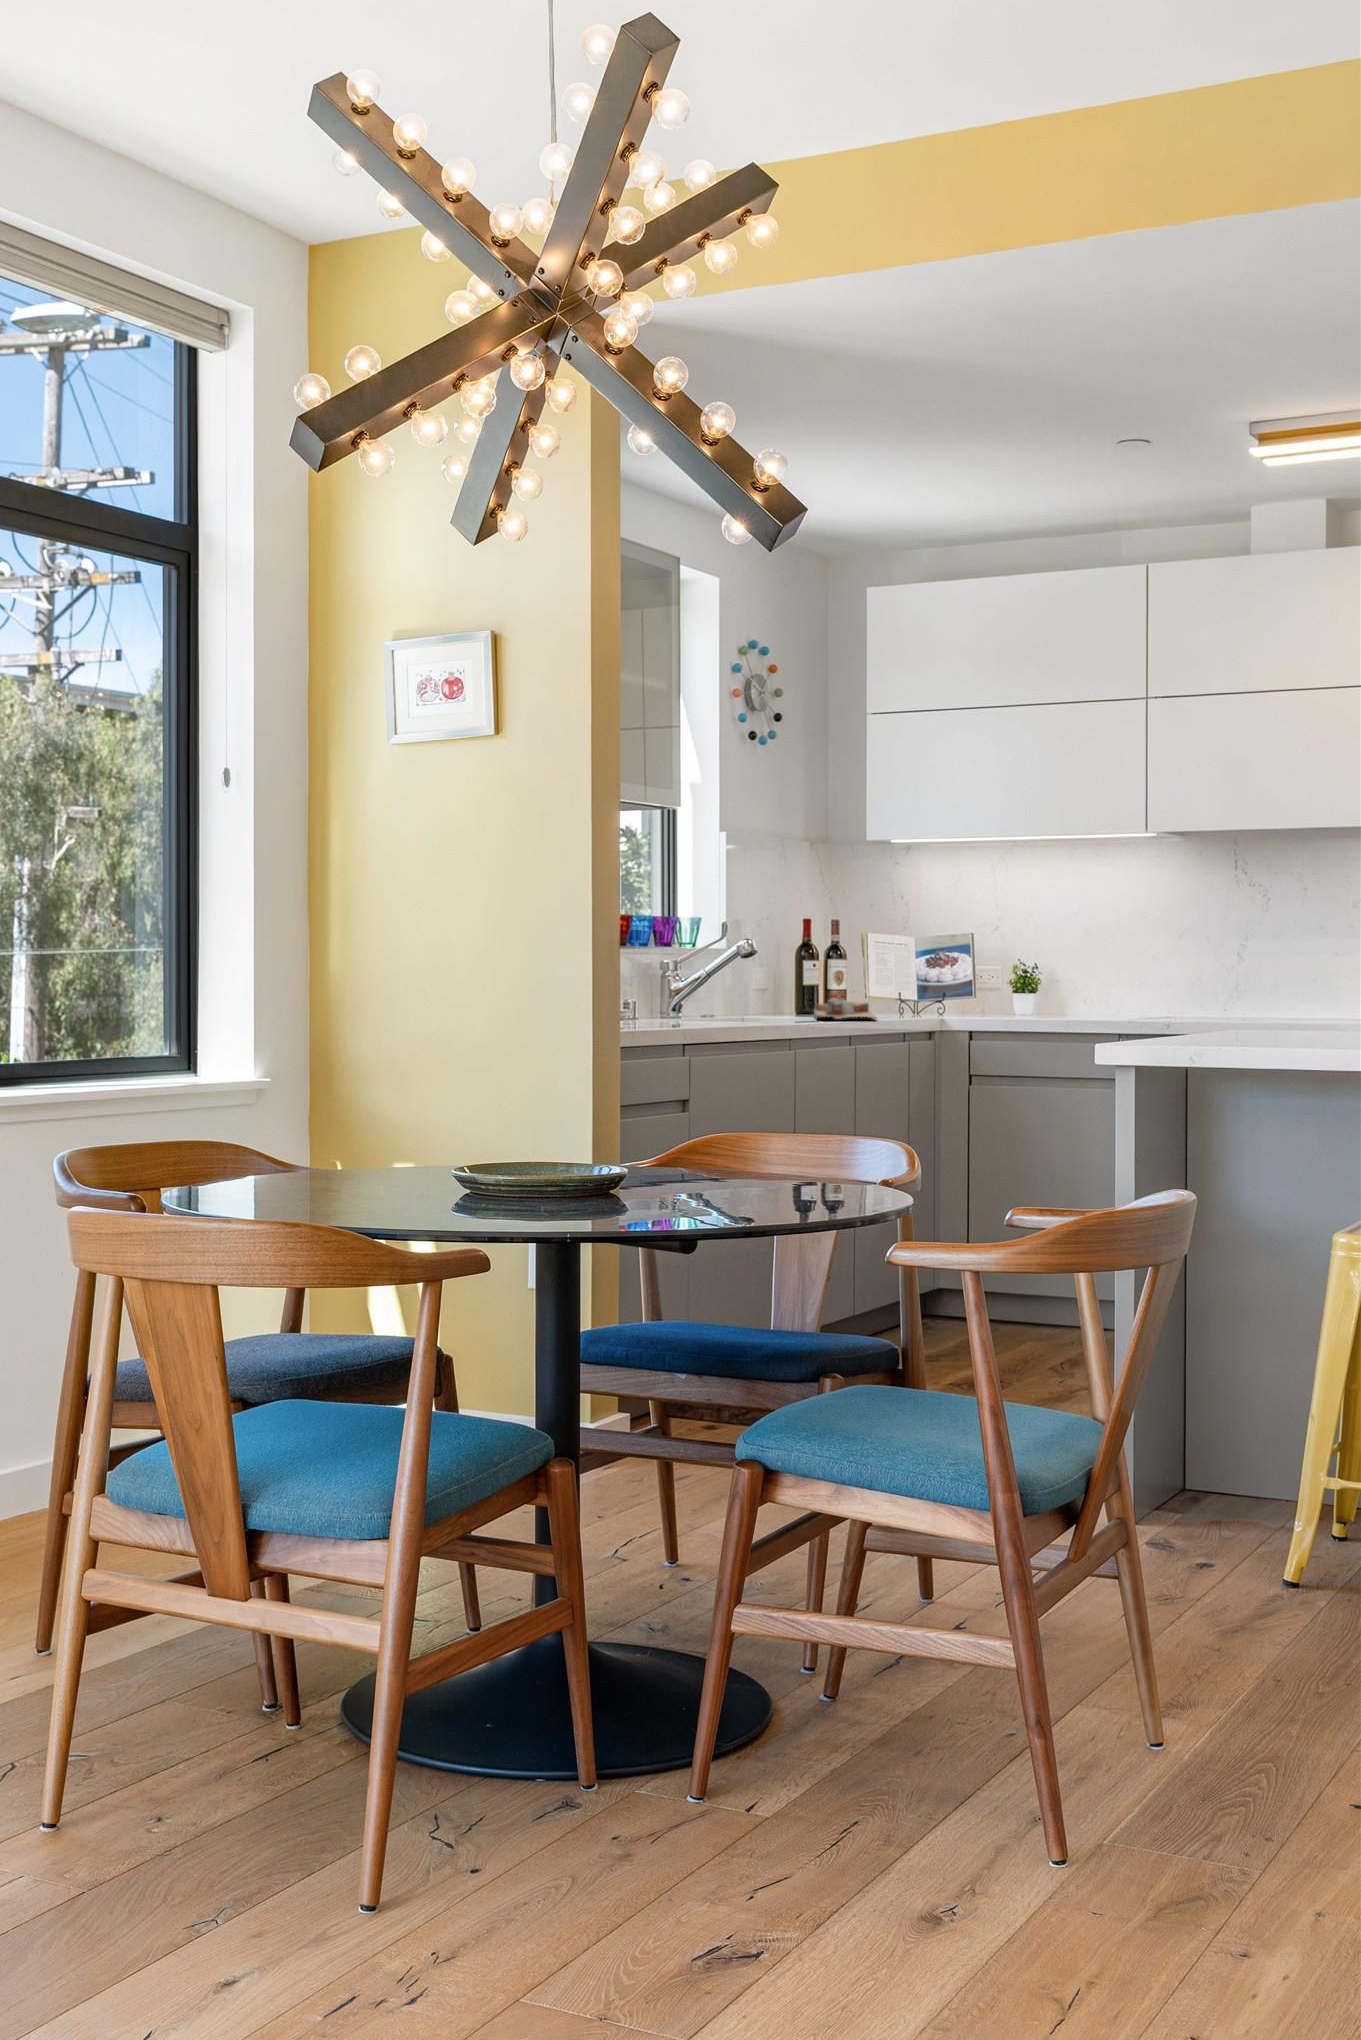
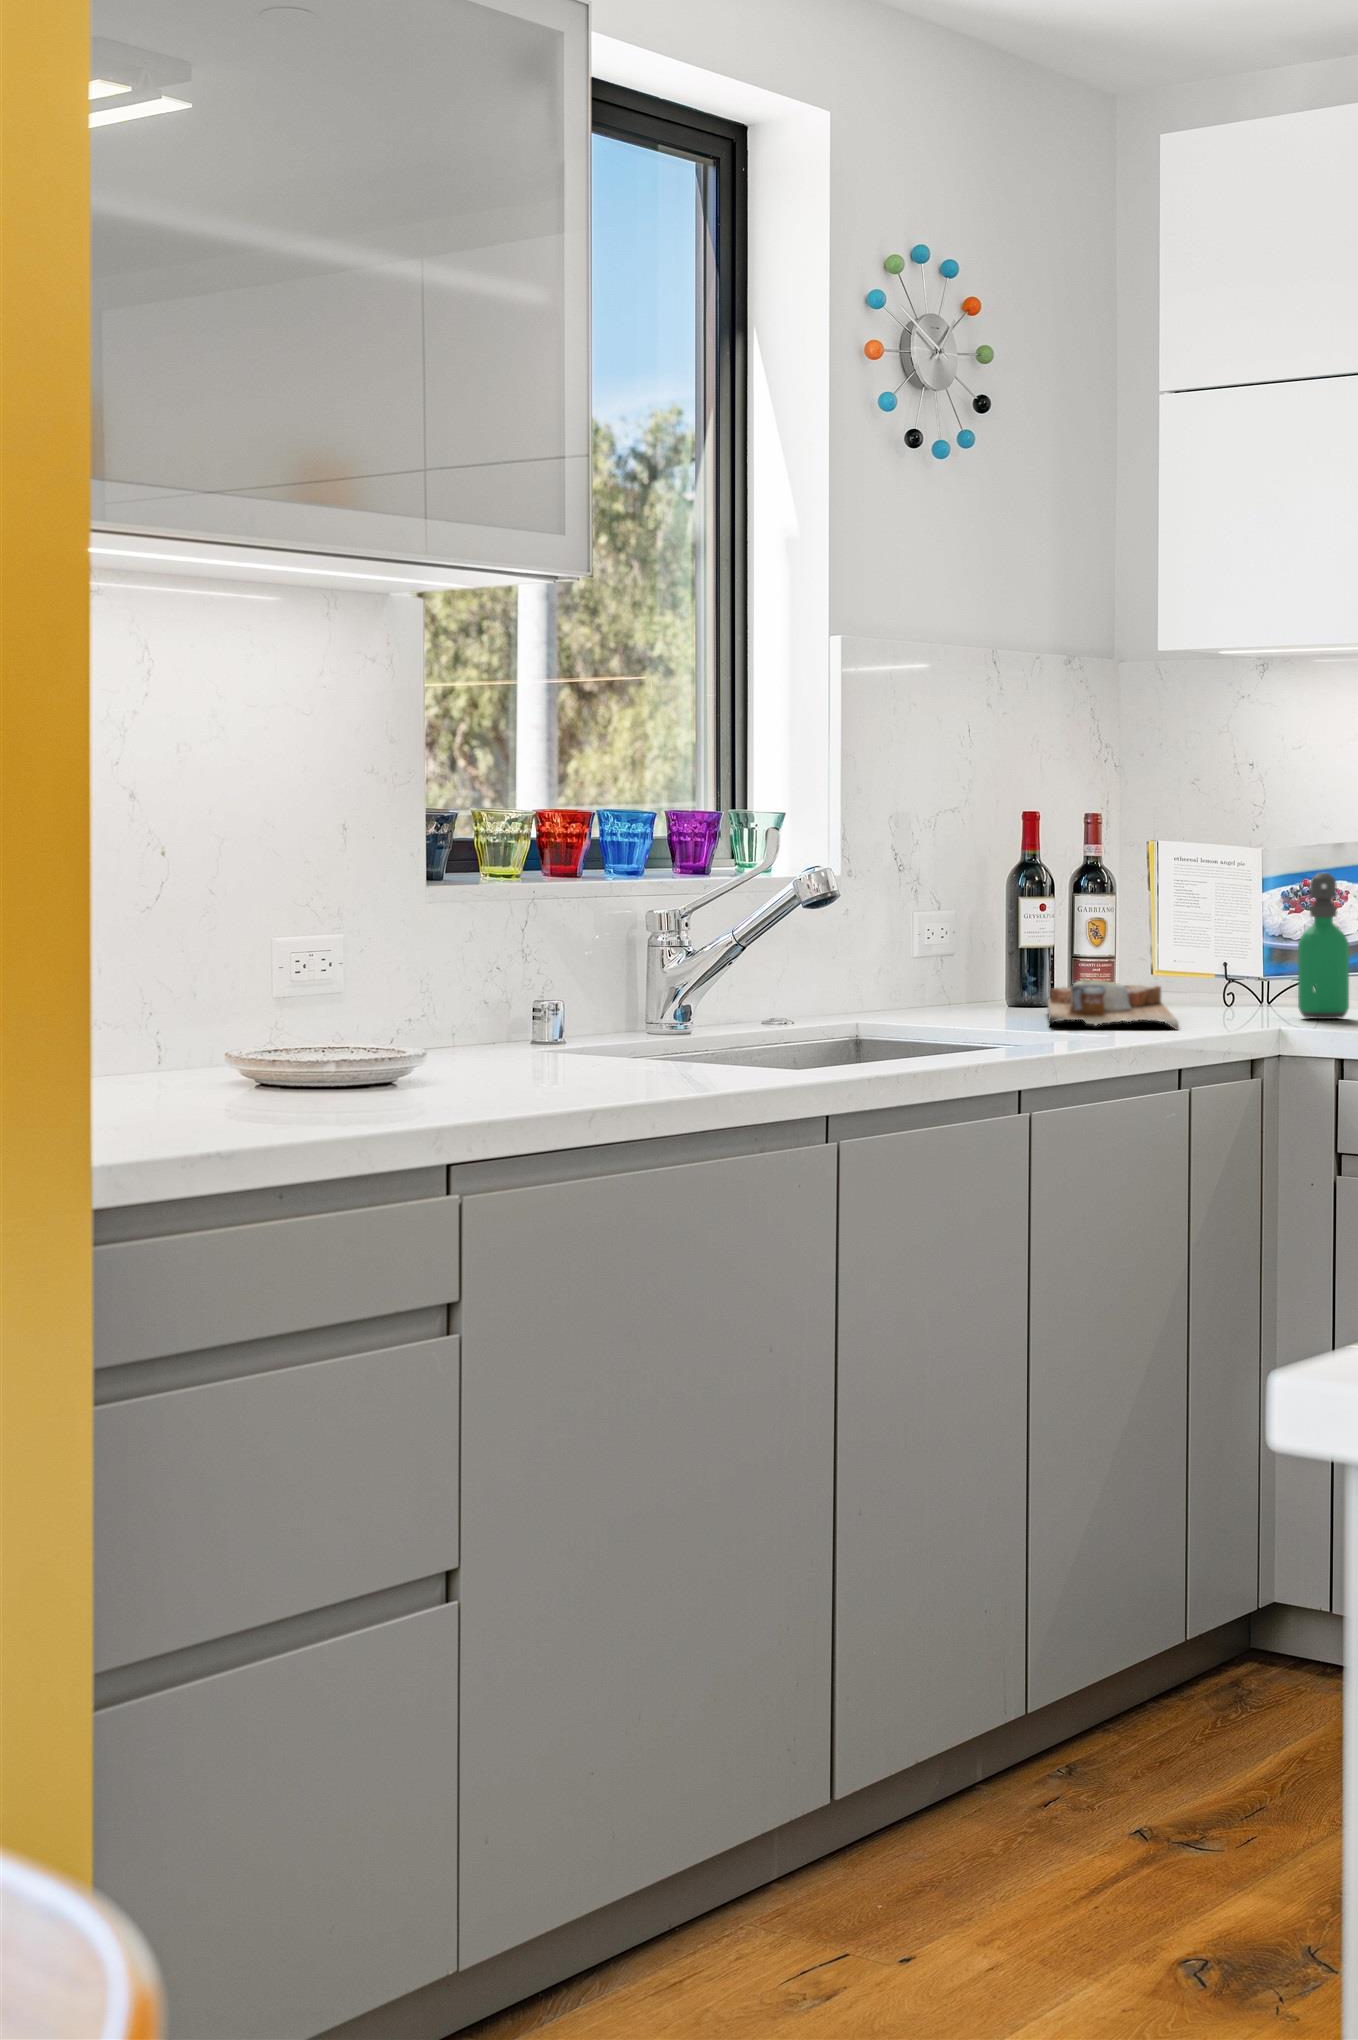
soap dispenser: none [934,949,958,1018] -> present [1298,873,1349,1019]

